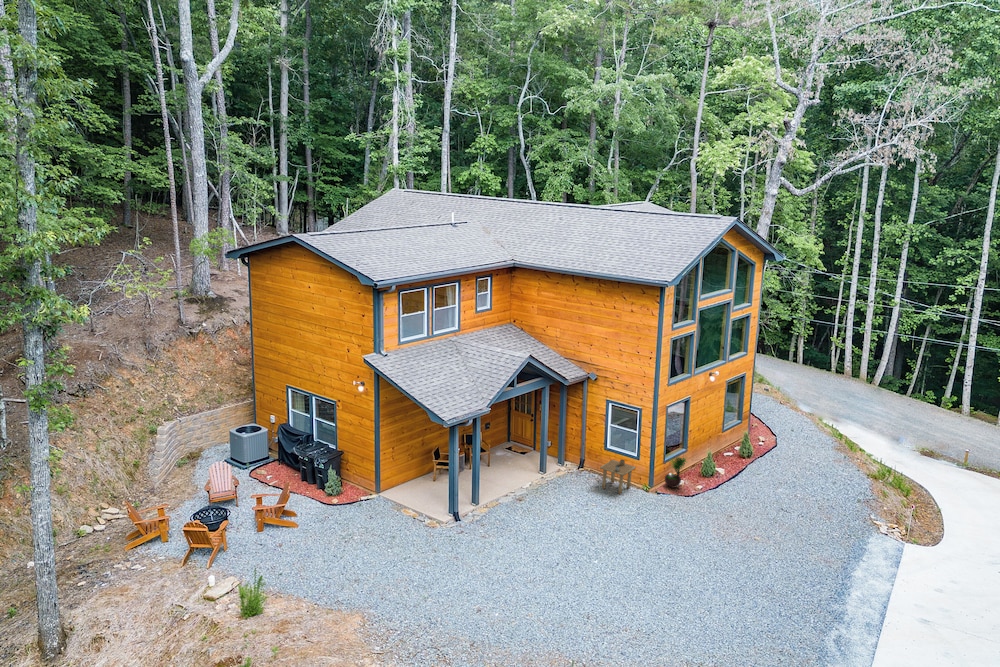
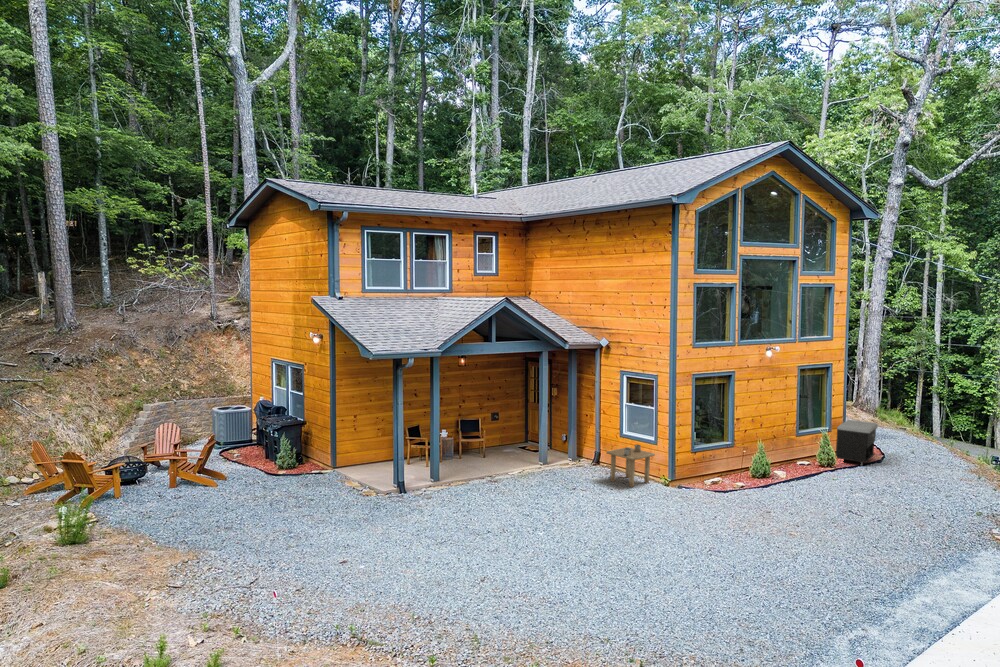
storage bench: none [748,415,777,453] -> present [836,420,878,465]
potted tree: present [665,457,686,488] -> none [698,438,729,486]

